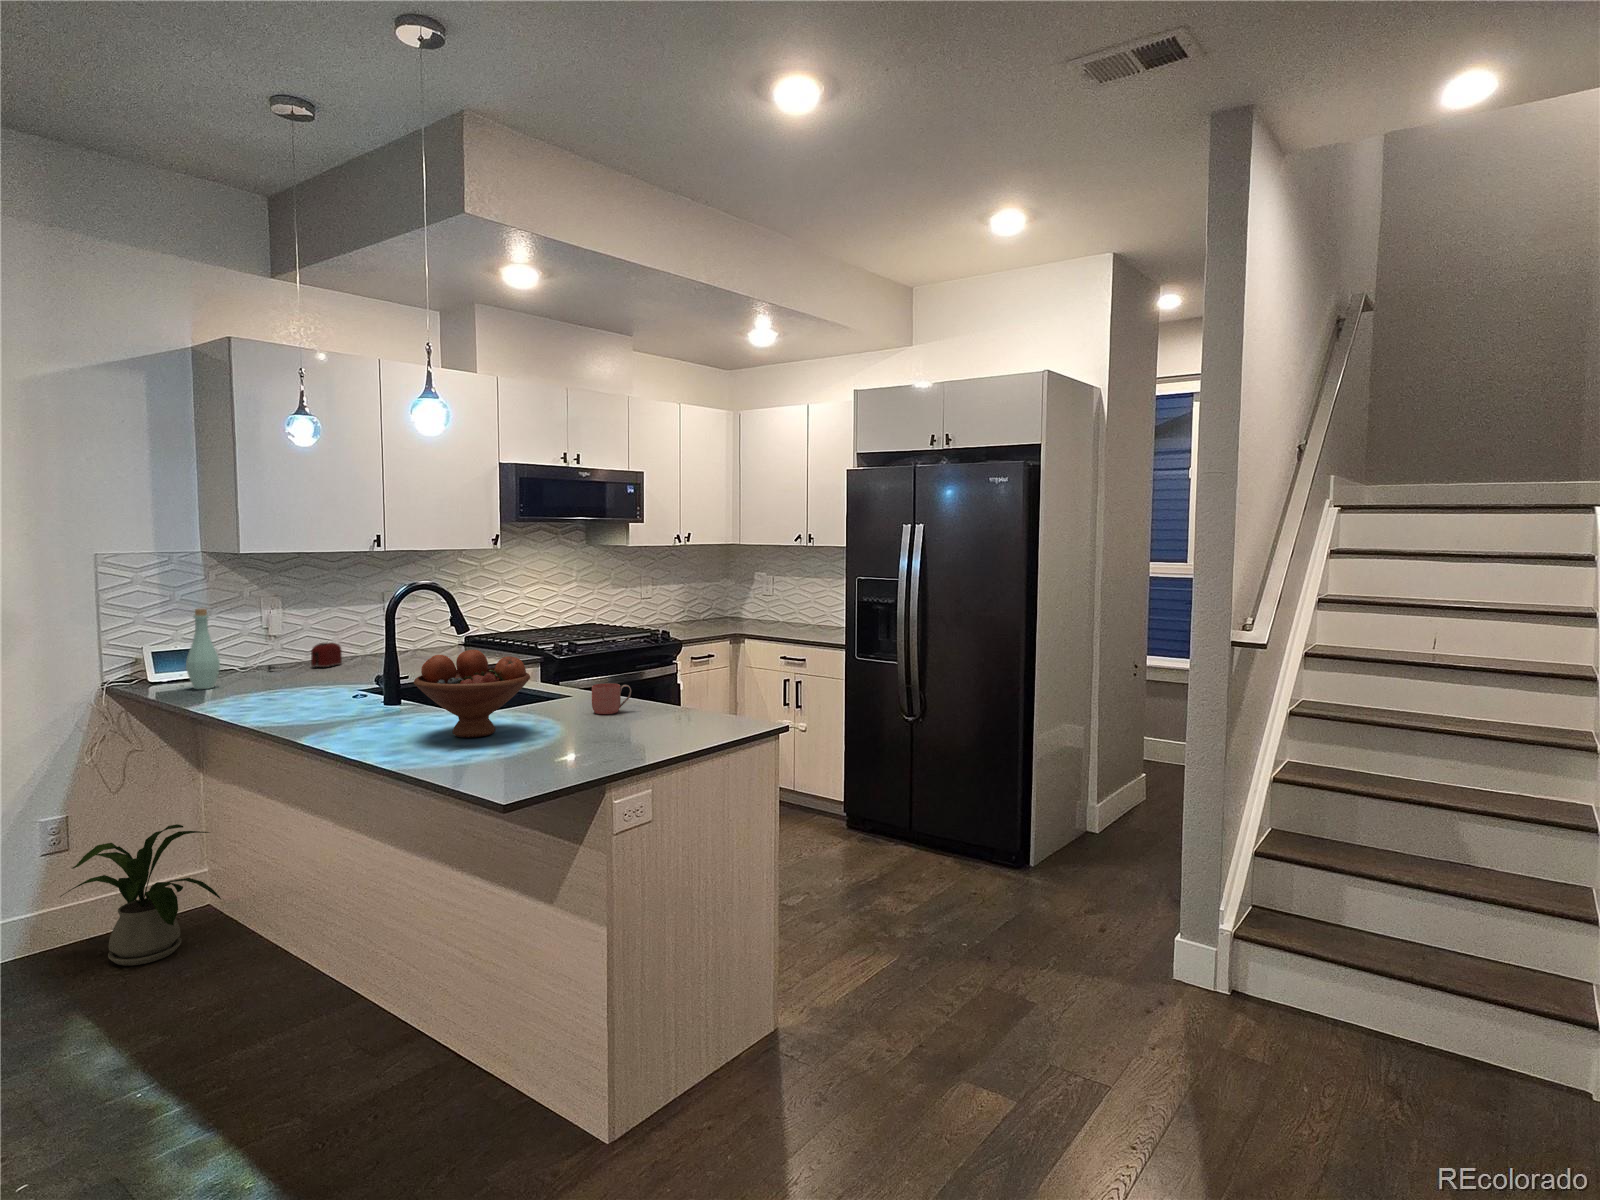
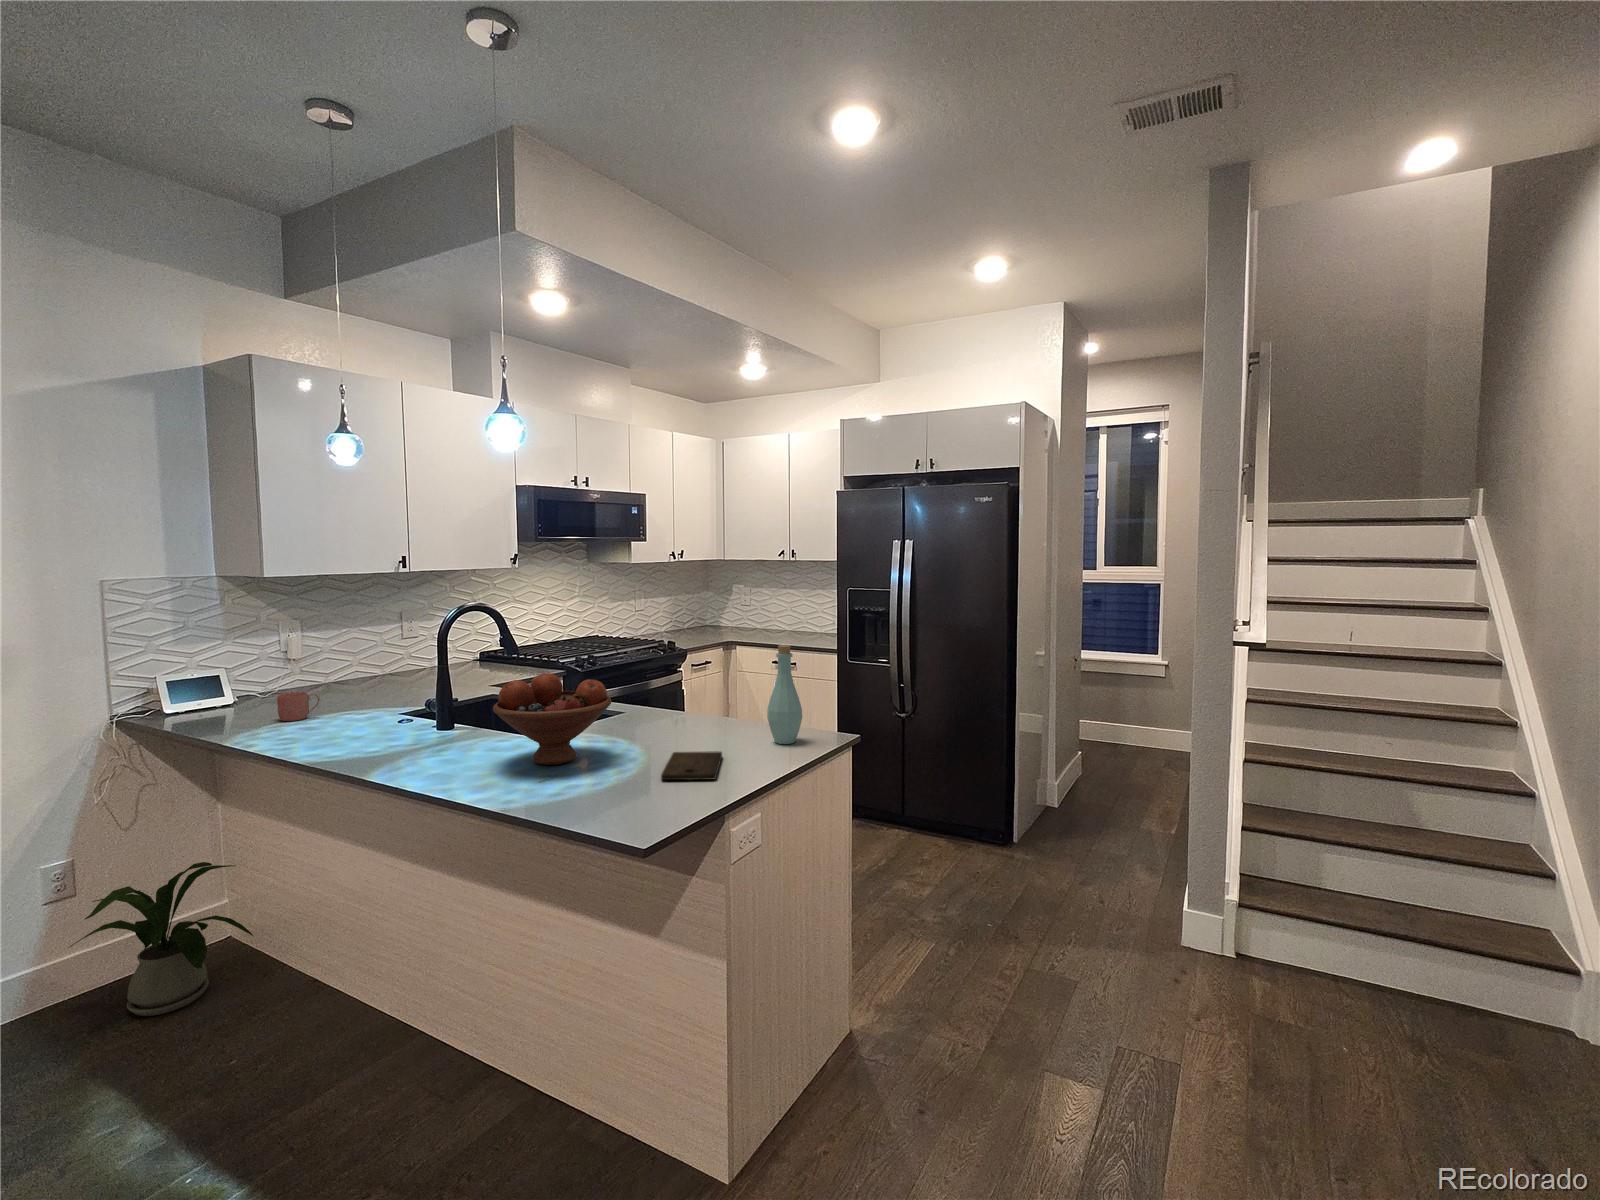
bottle: present [186,609,220,689] -> present [767,645,802,744]
toaster: present [267,643,342,671] -> none [286,663,364,695]
mug: present [592,683,631,714] -> present [277,692,320,721]
cutting board: none [559,731,634,755] -> present [661,751,722,780]

